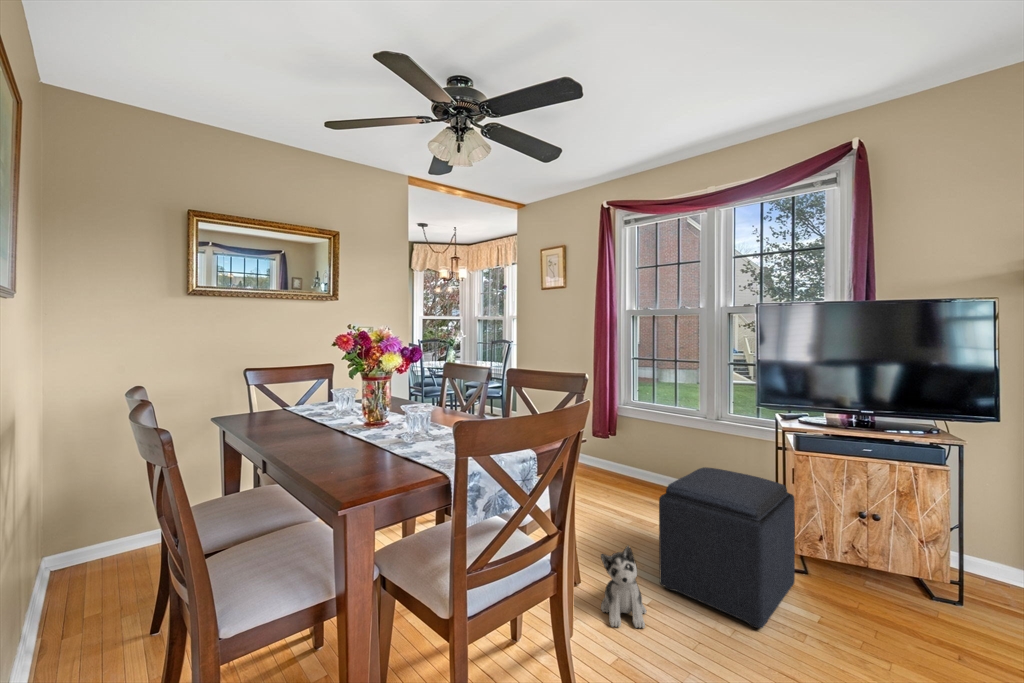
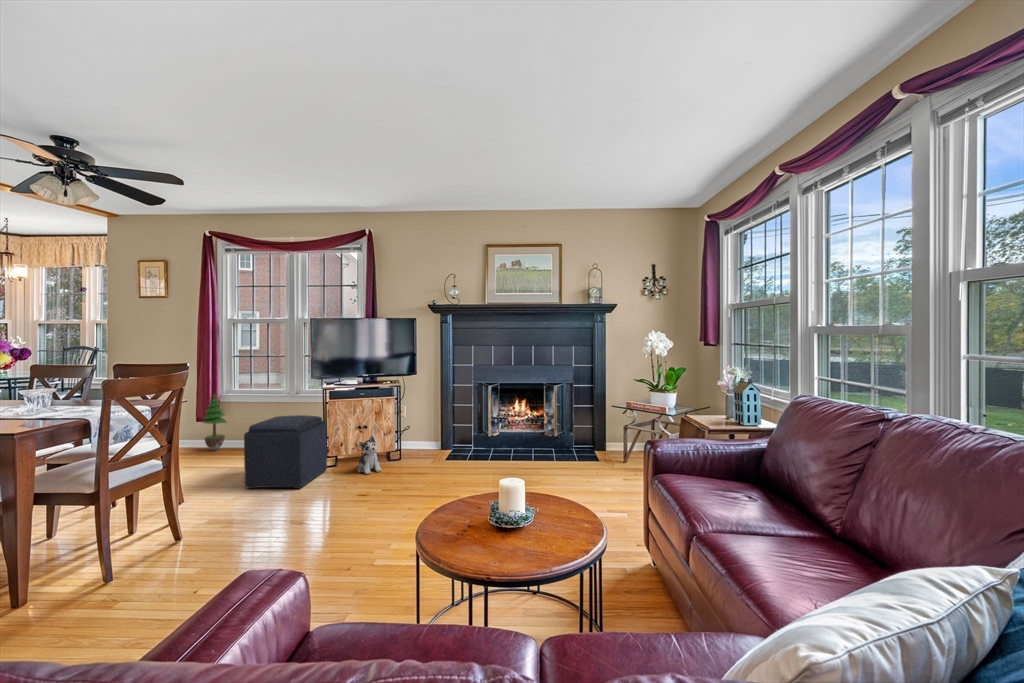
potted tree: none [597,403,625,479] -> present [202,394,226,450]
plush toy: present [601,546,646,628] -> present [357,436,382,474]

